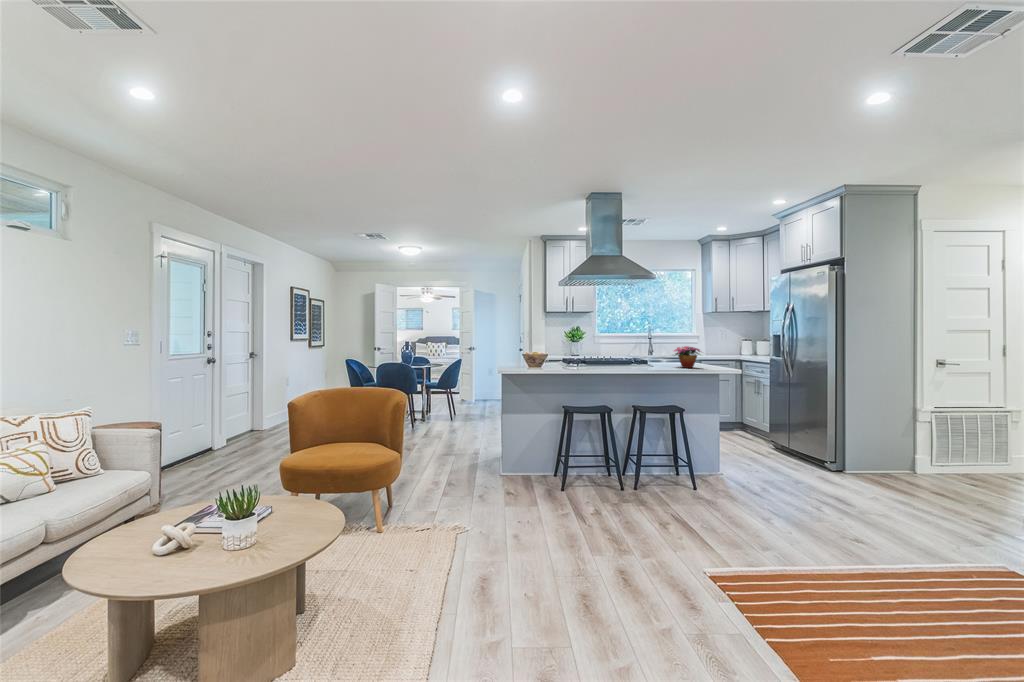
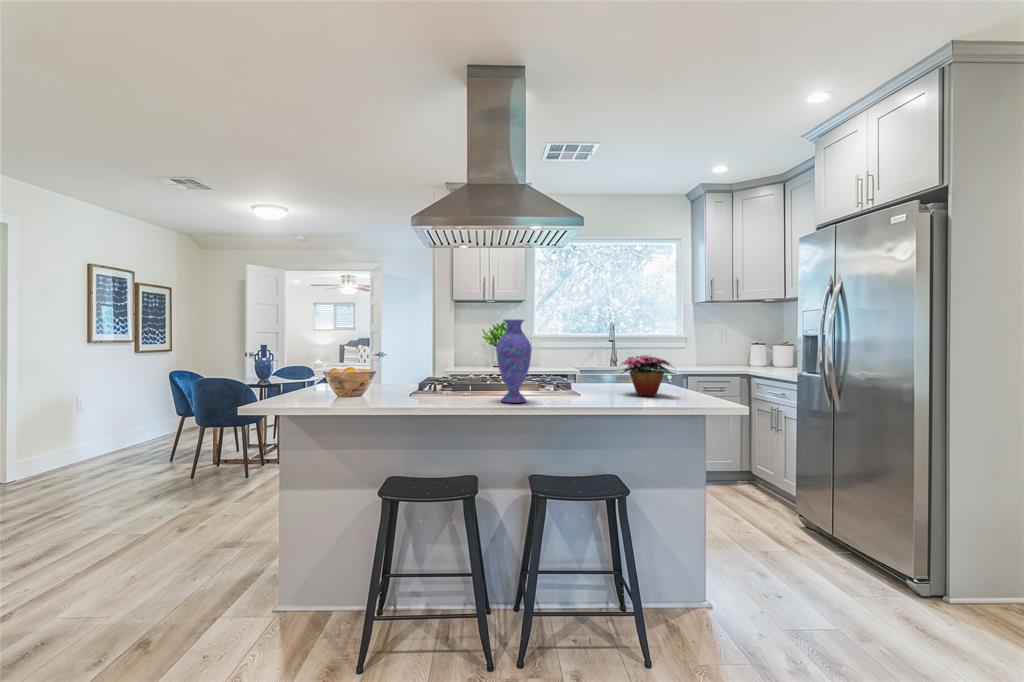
vase: none [616,328,635,369] -> present [496,320,532,403]

